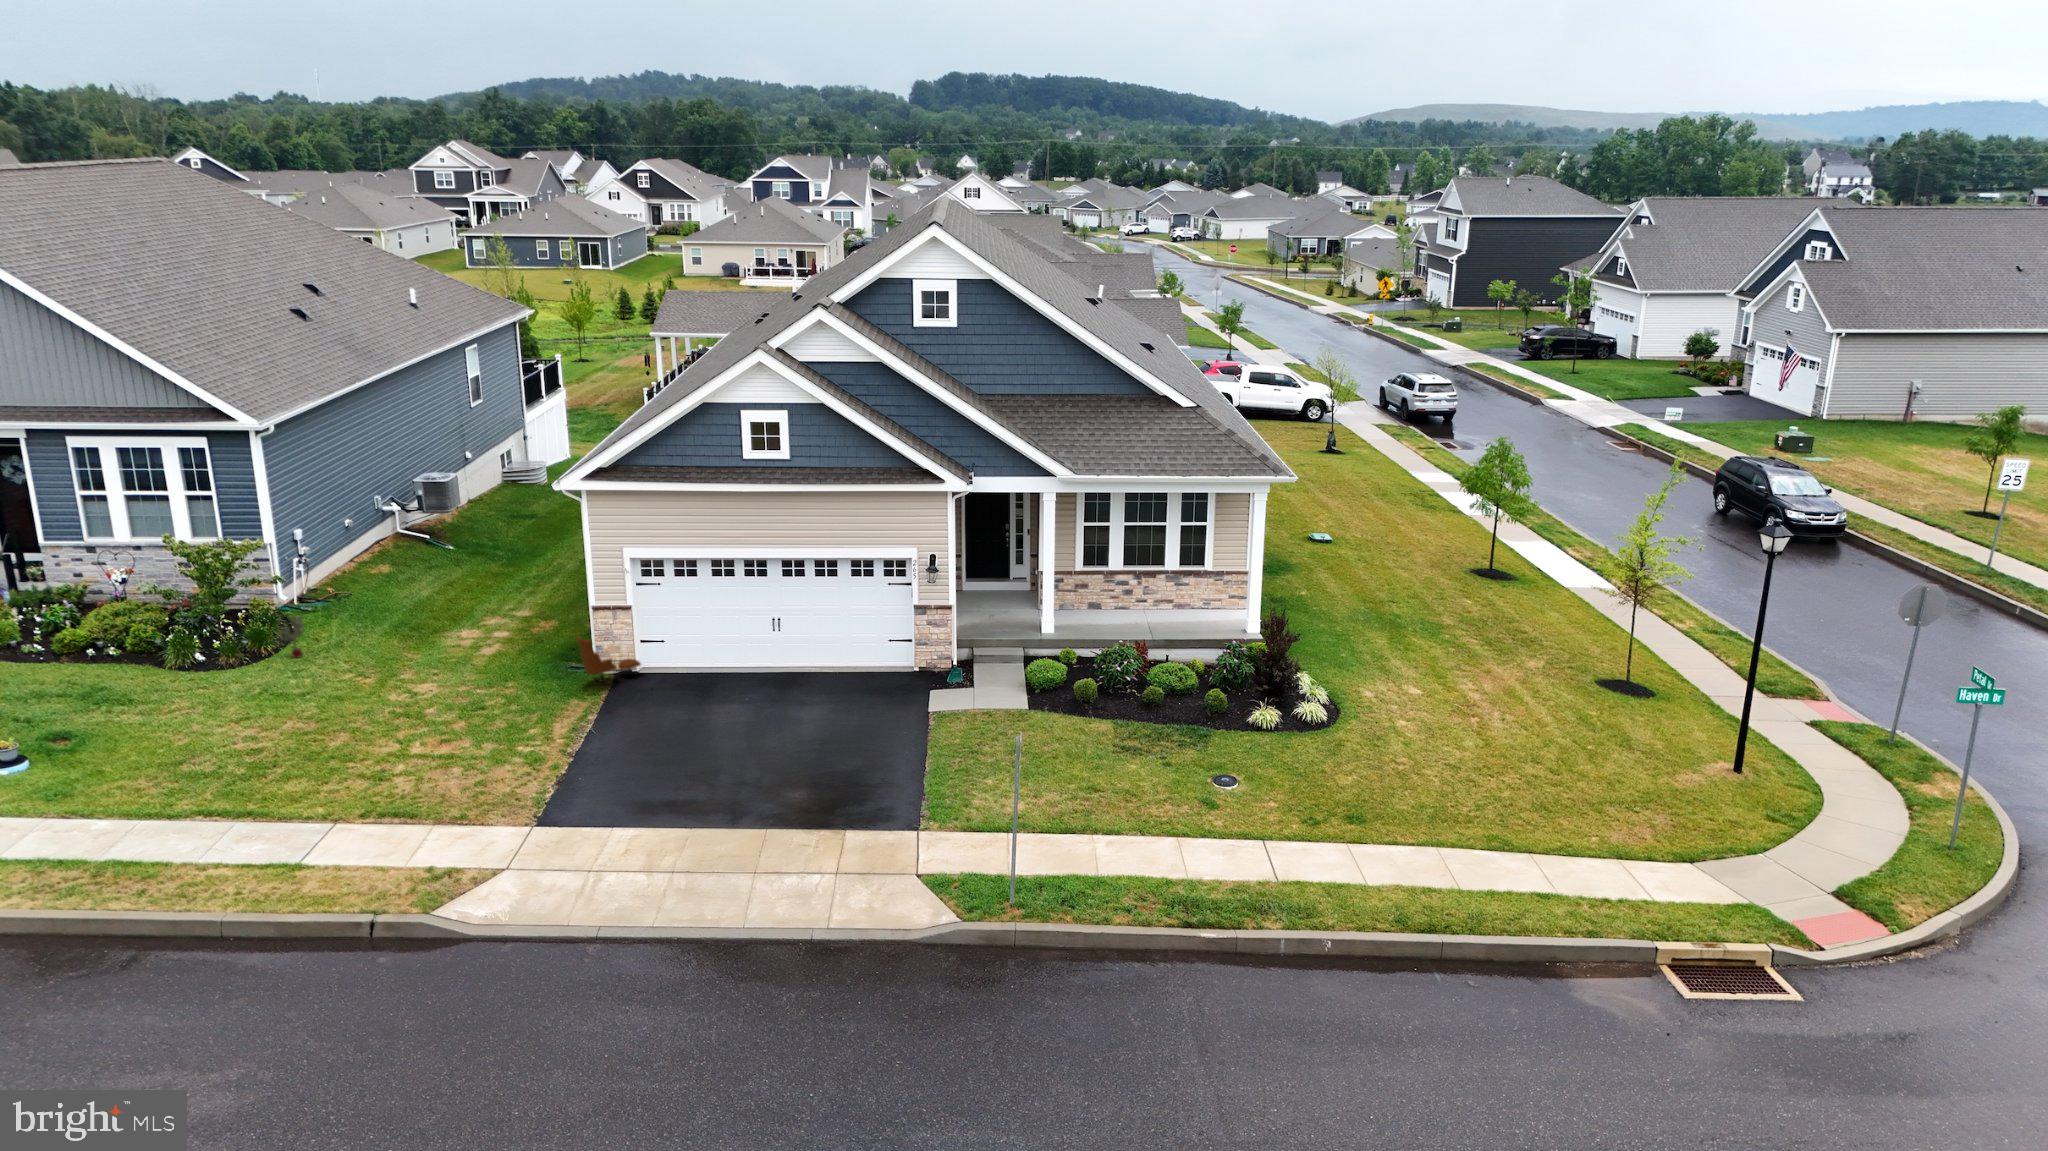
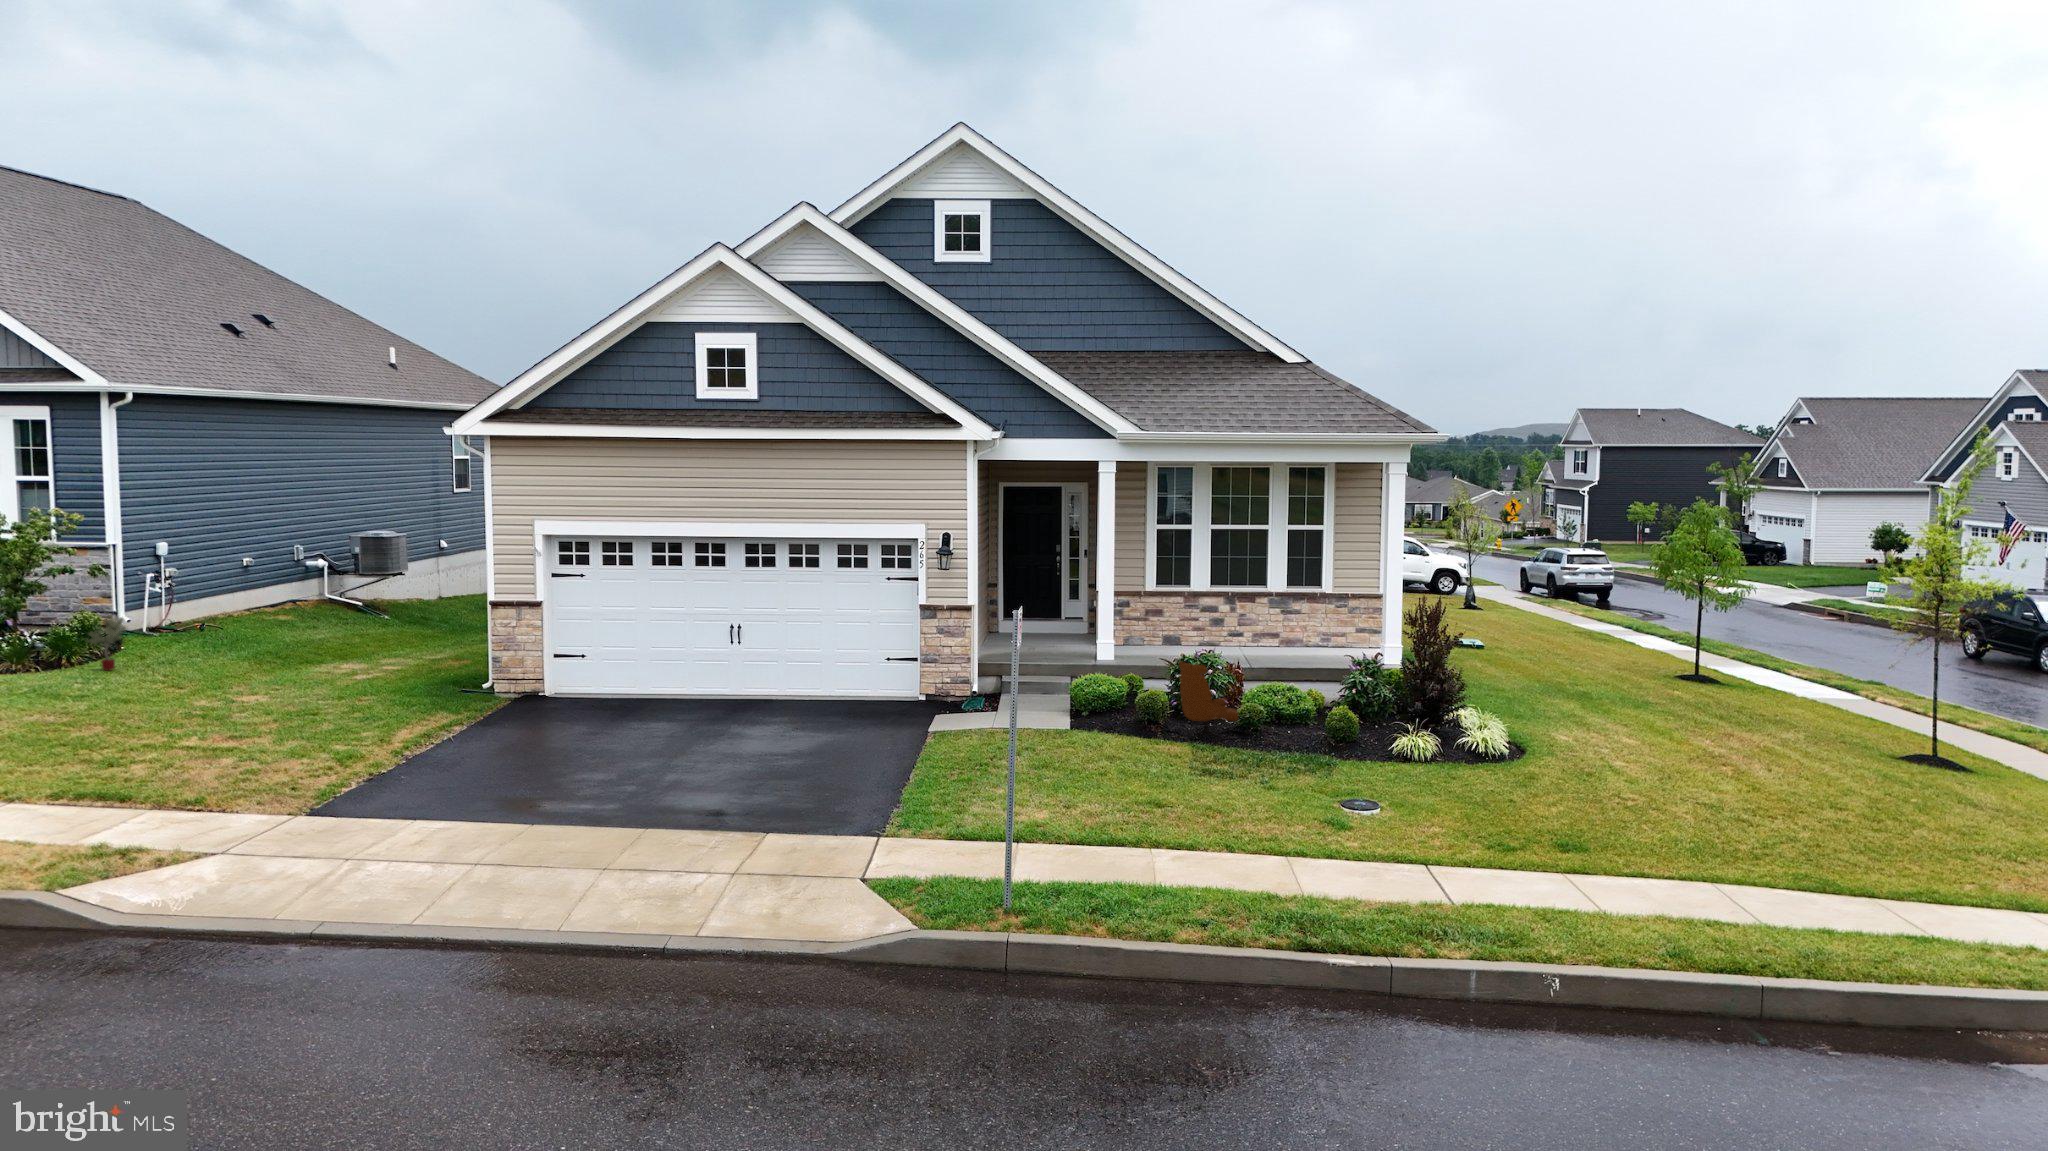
lounge chair: present [577,637,641,682] -> present [1179,662,1238,739]

